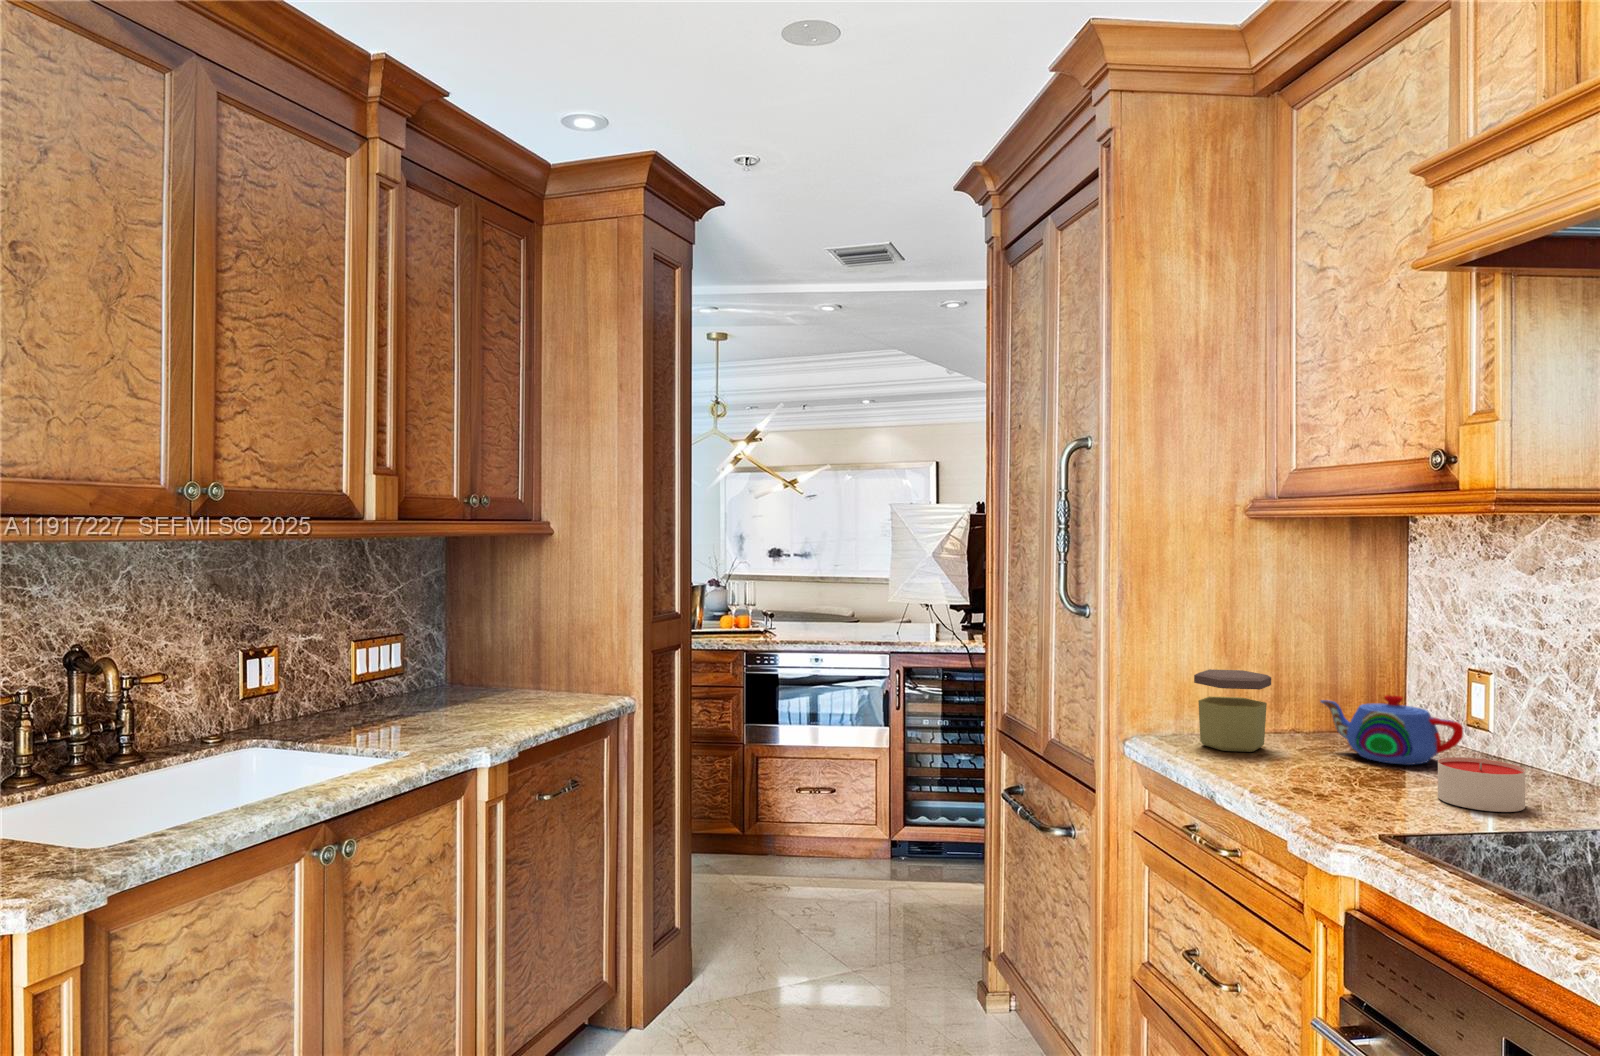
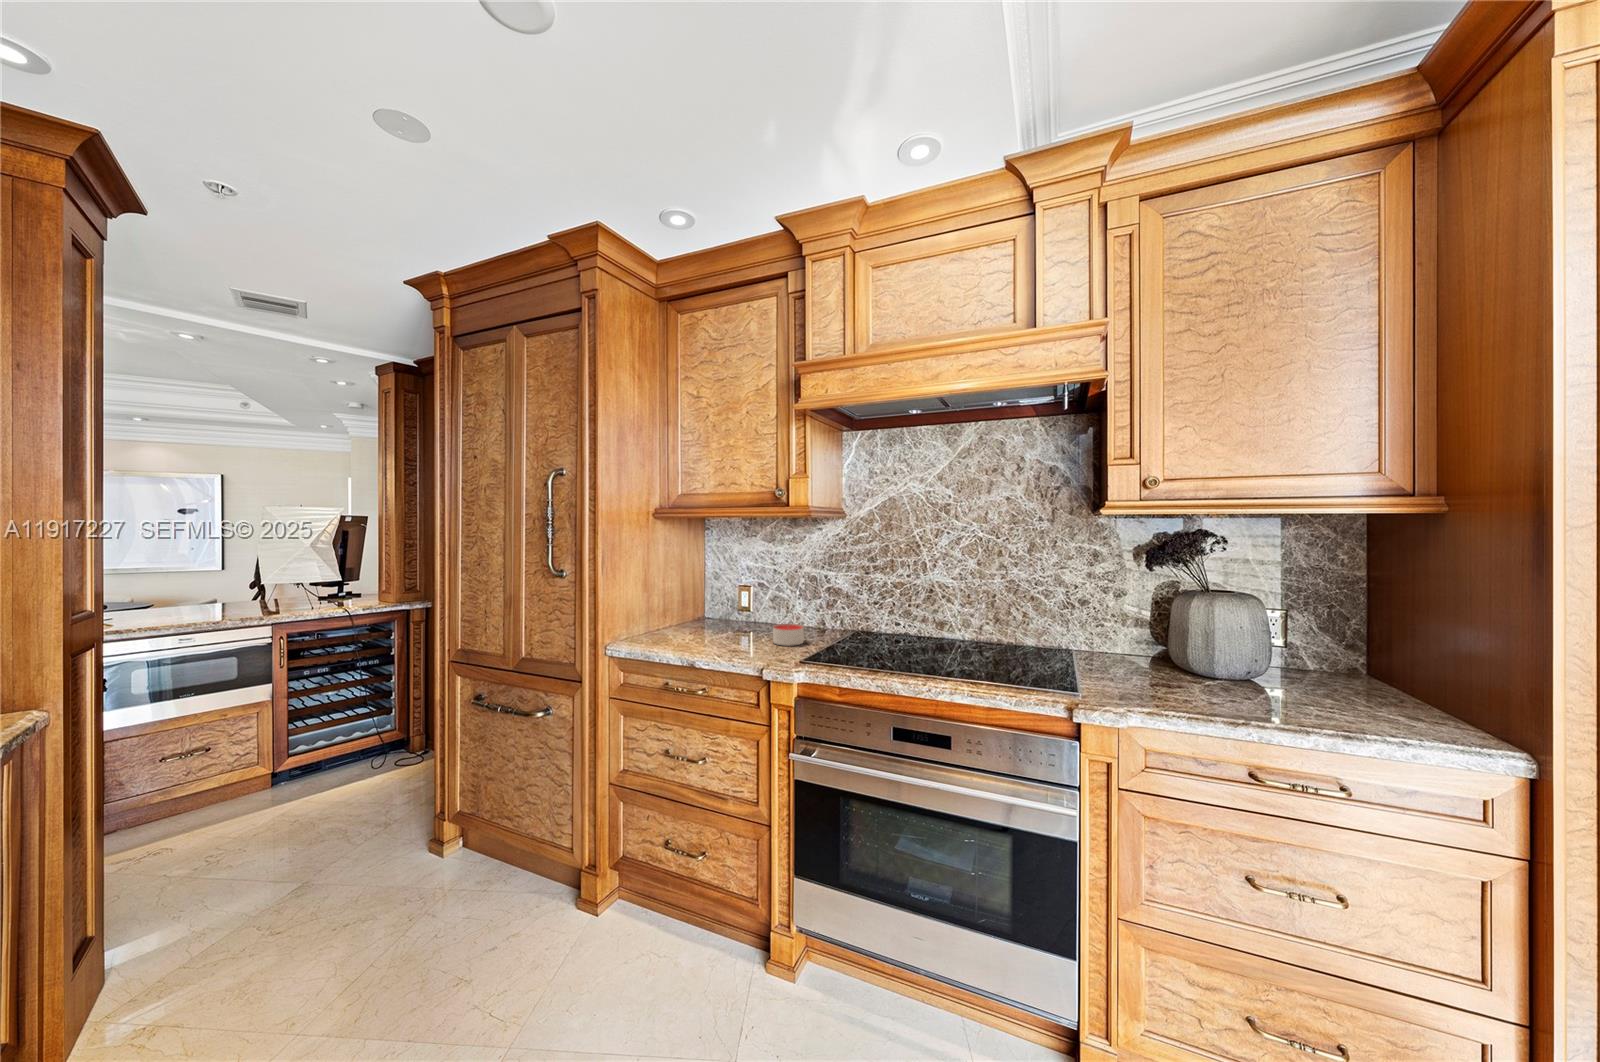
jar: present [1194,669,1271,752] -> none [648,600,683,644]
teapot: present [1321,695,1463,765] -> none [698,602,757,634]

